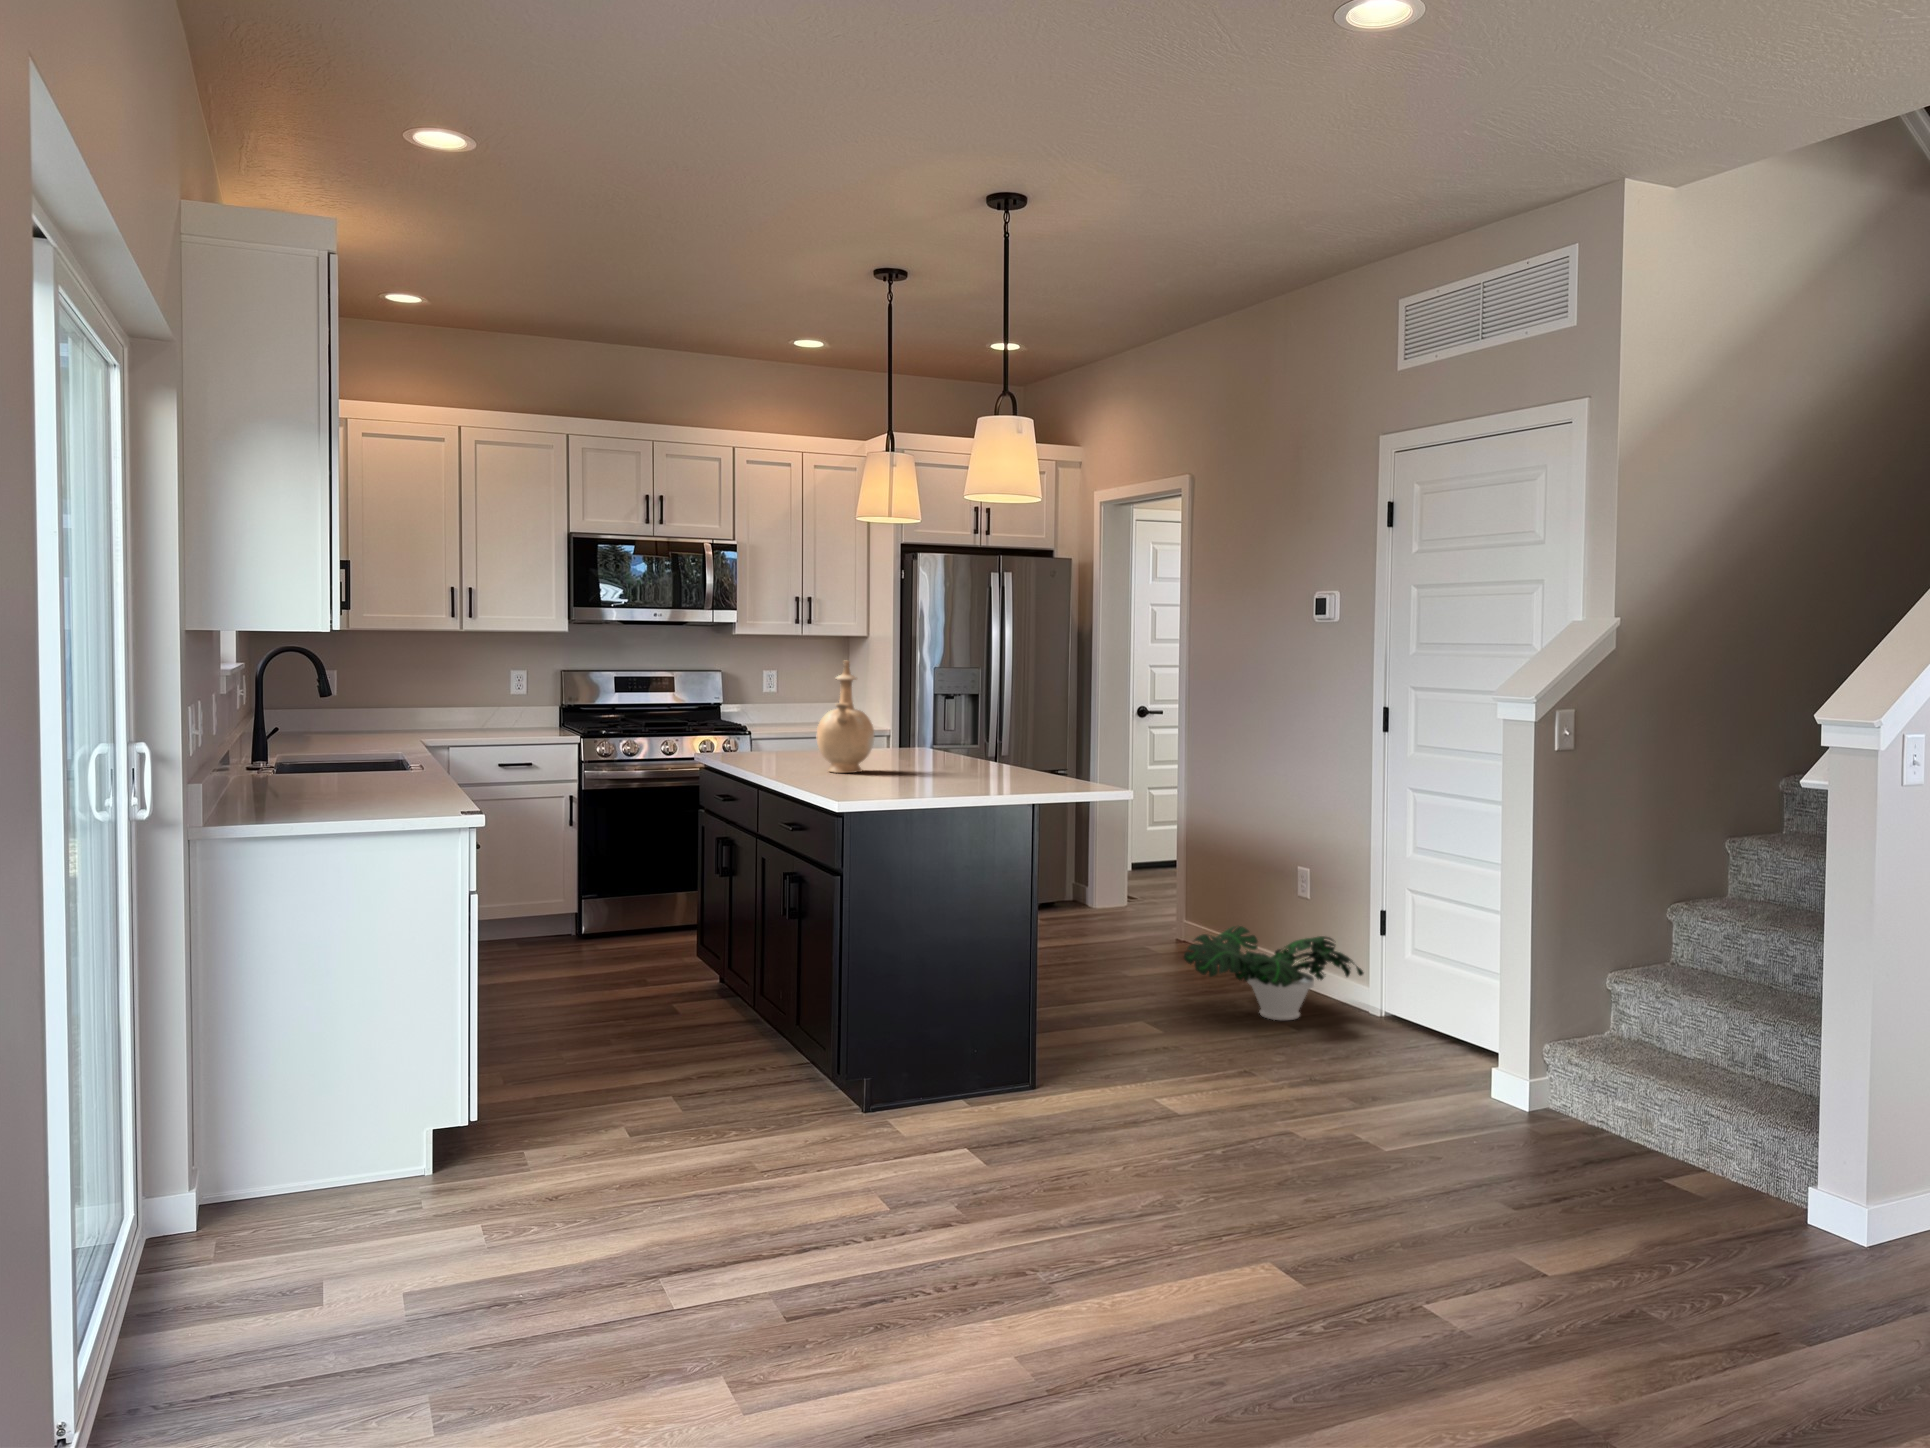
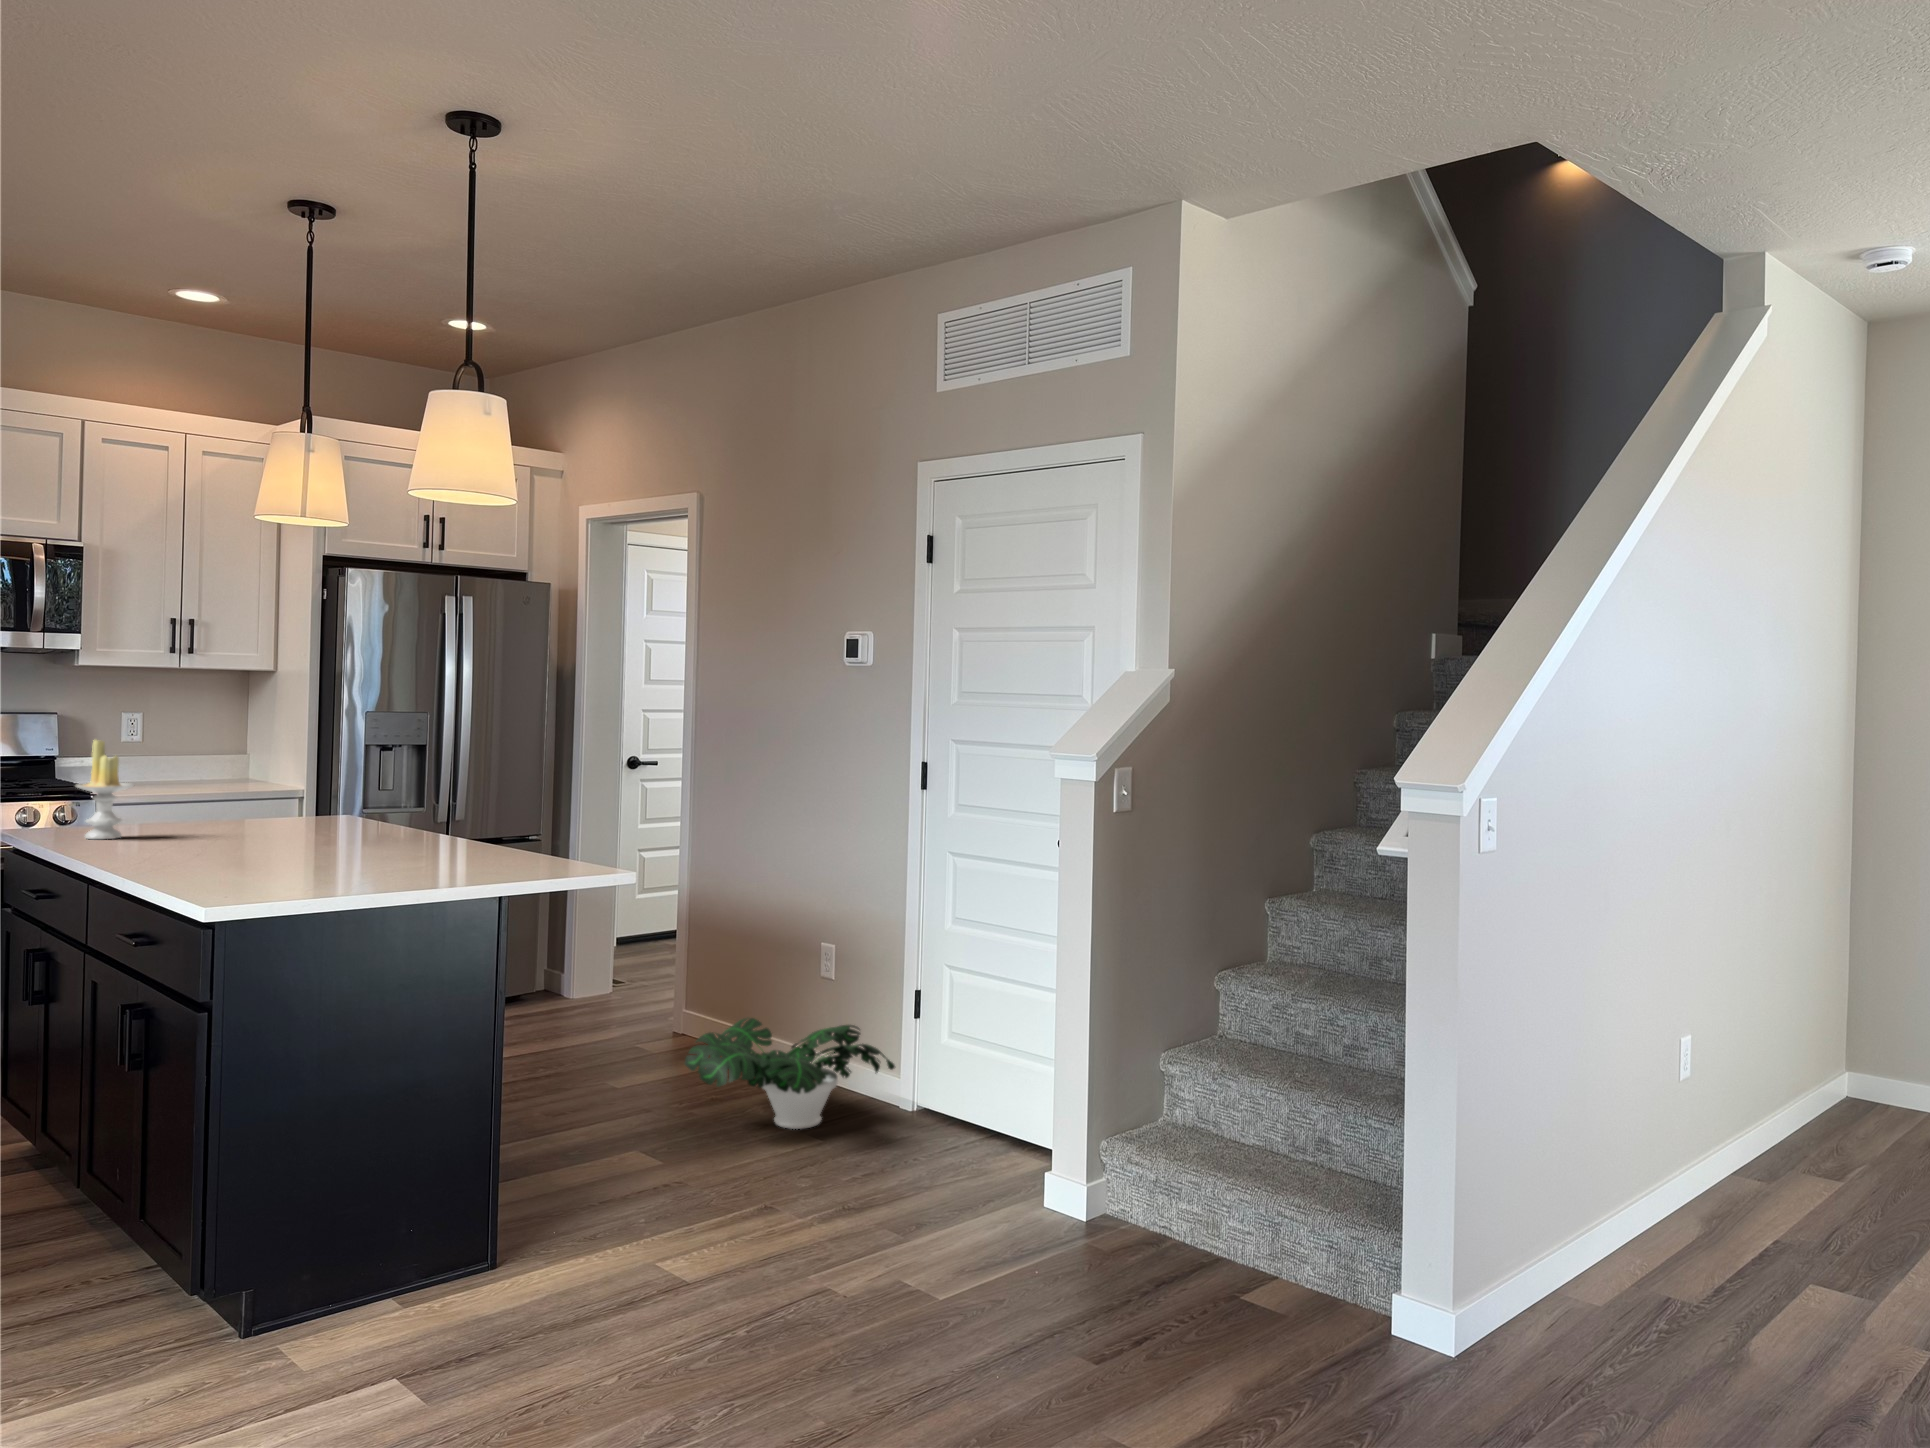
vase: present [817,660,874,773] -> none [182,705,271,857]
candle: none [744,687,782,760] -> present [76,740,133,839]

